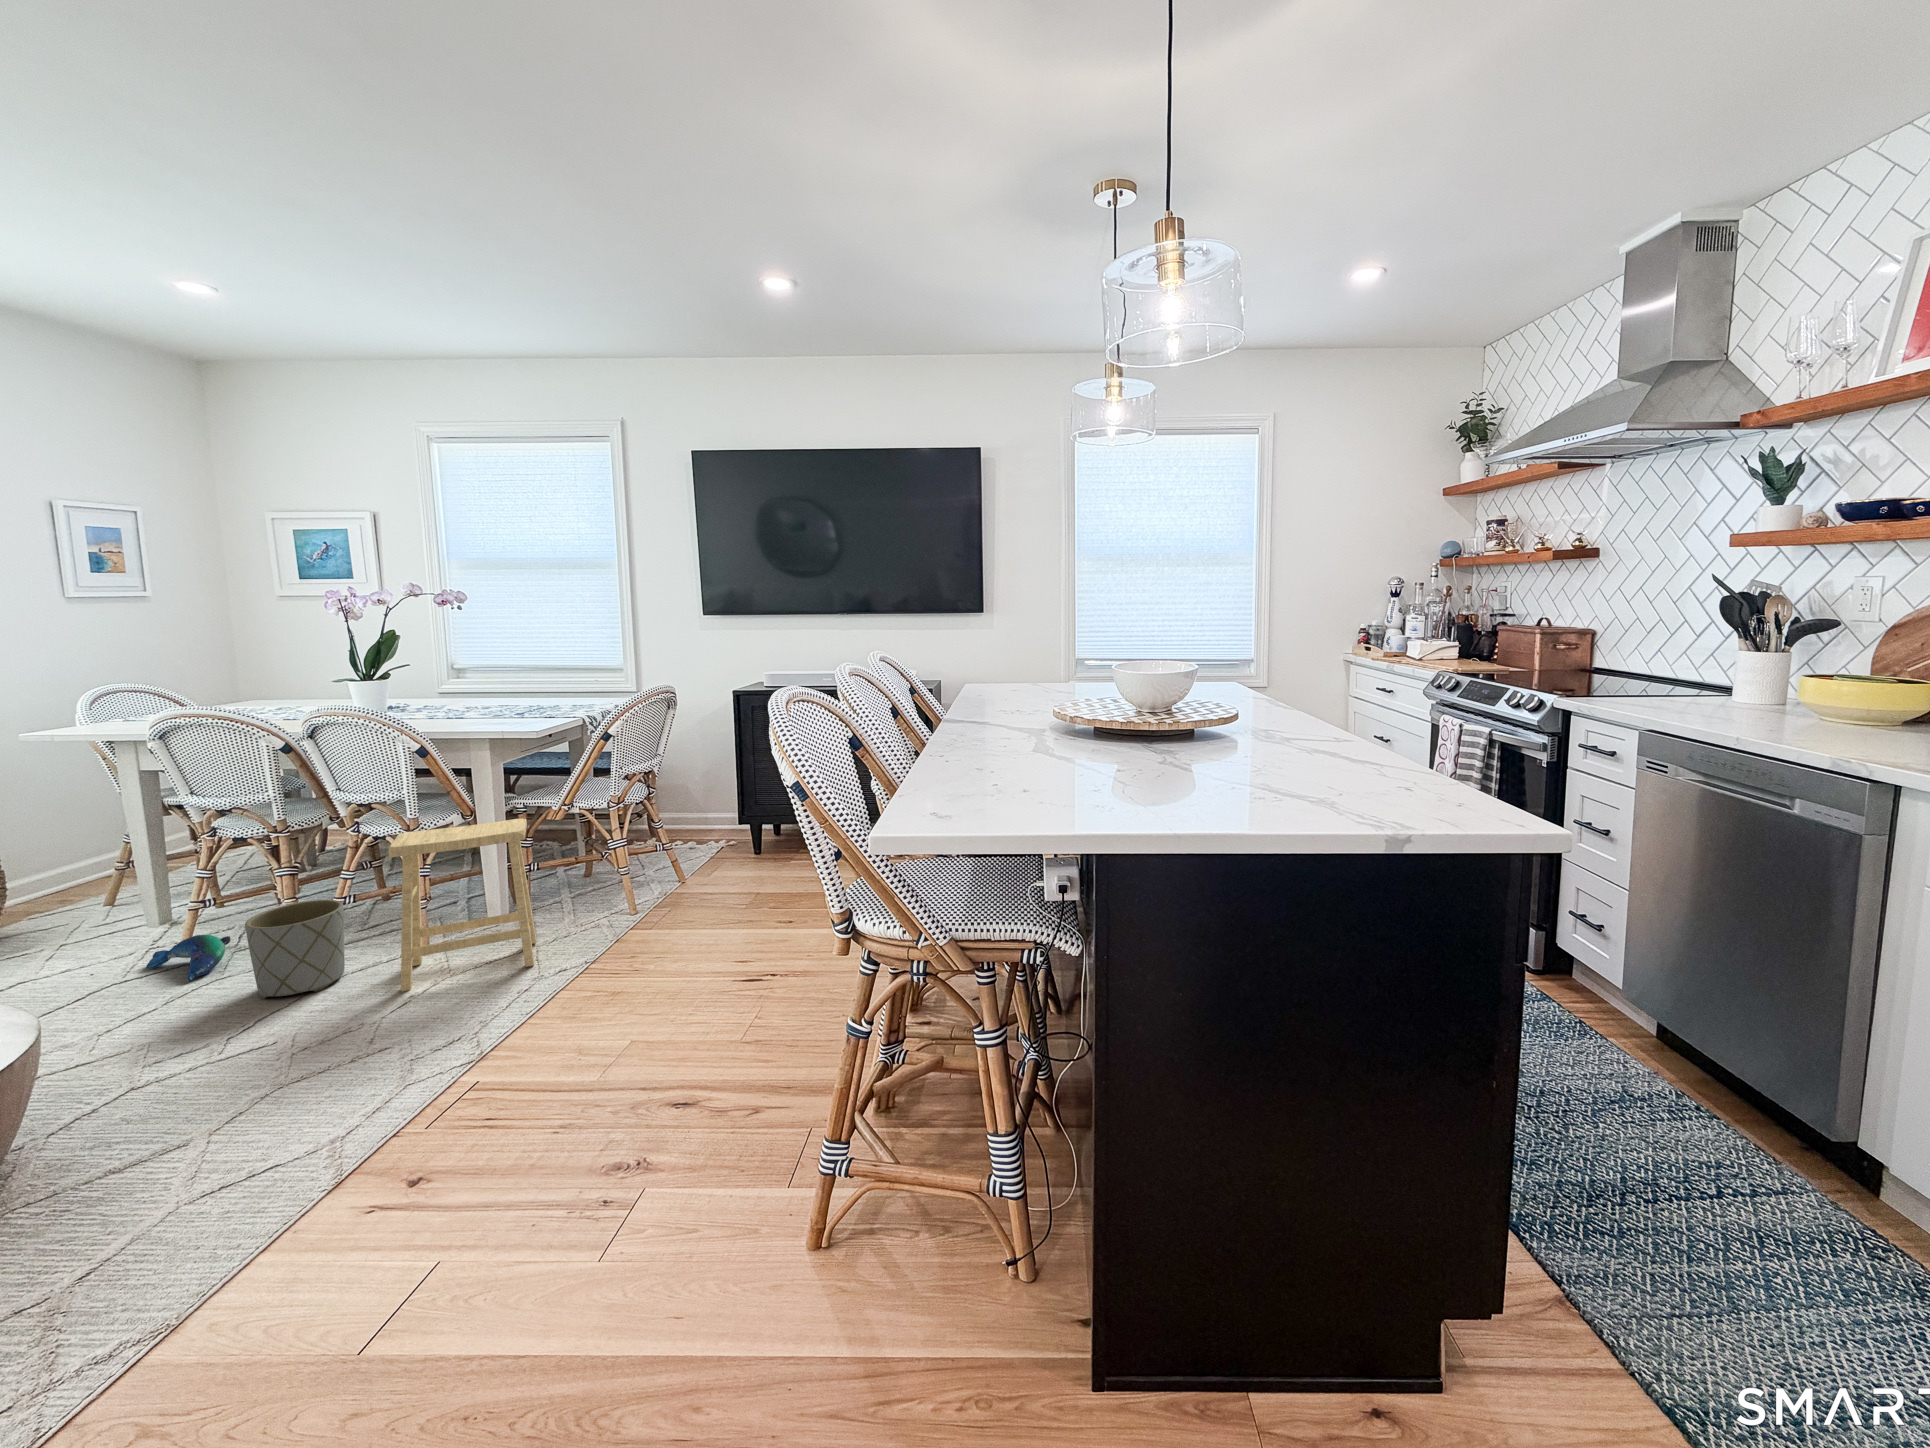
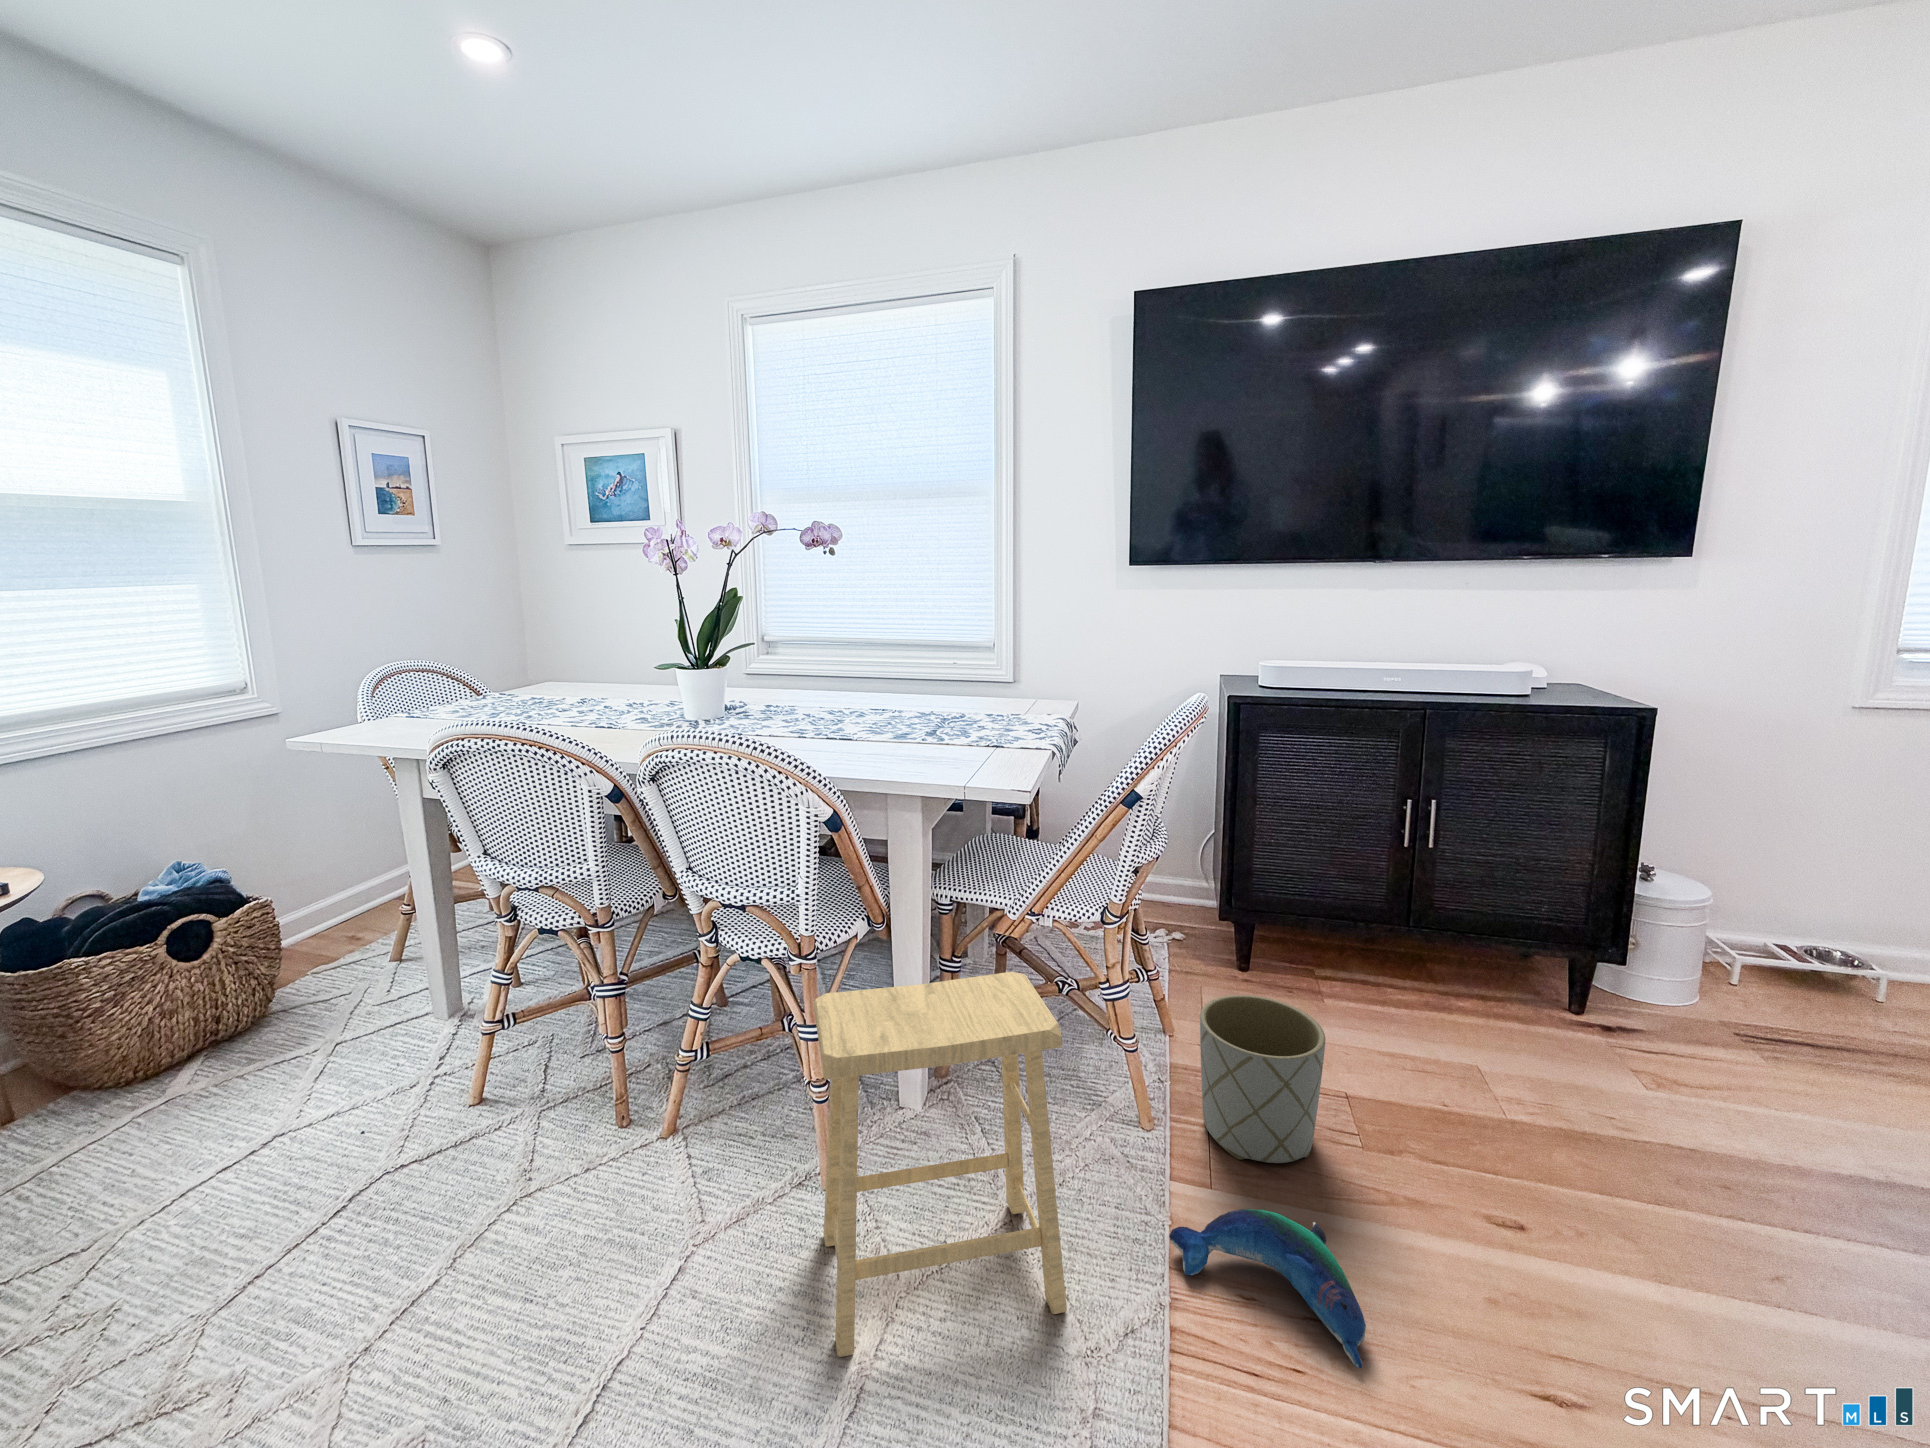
planter: present [245,900,345,999] -> present [1200,995,1326,1163]
plush toy: present [146,935,231,981] -> present [1169,1209,1366,1368]

